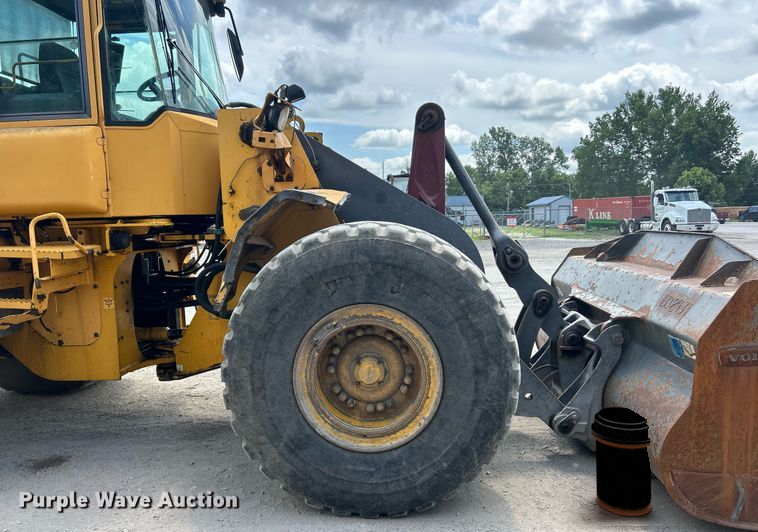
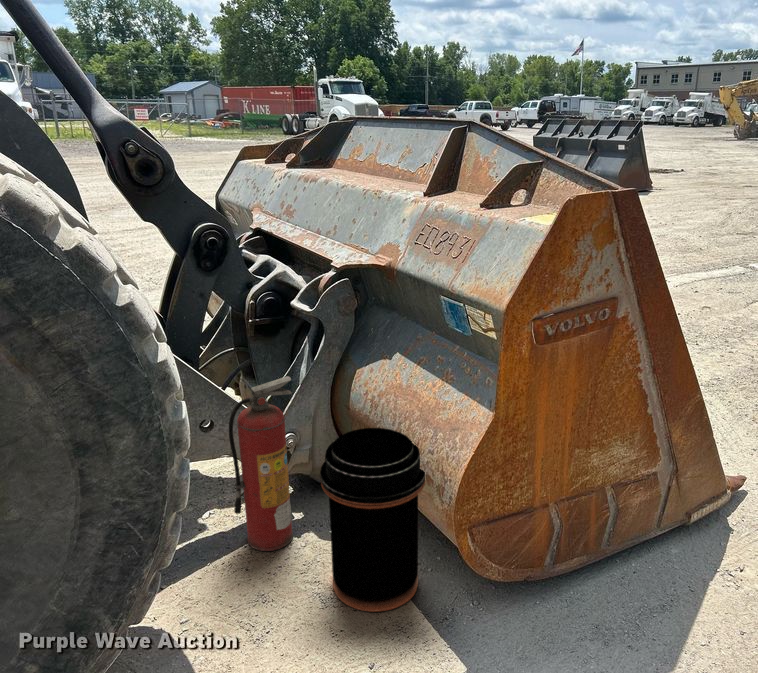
fire extinguisher: none [543,374,581,474] -> present [229,376,293,551]

